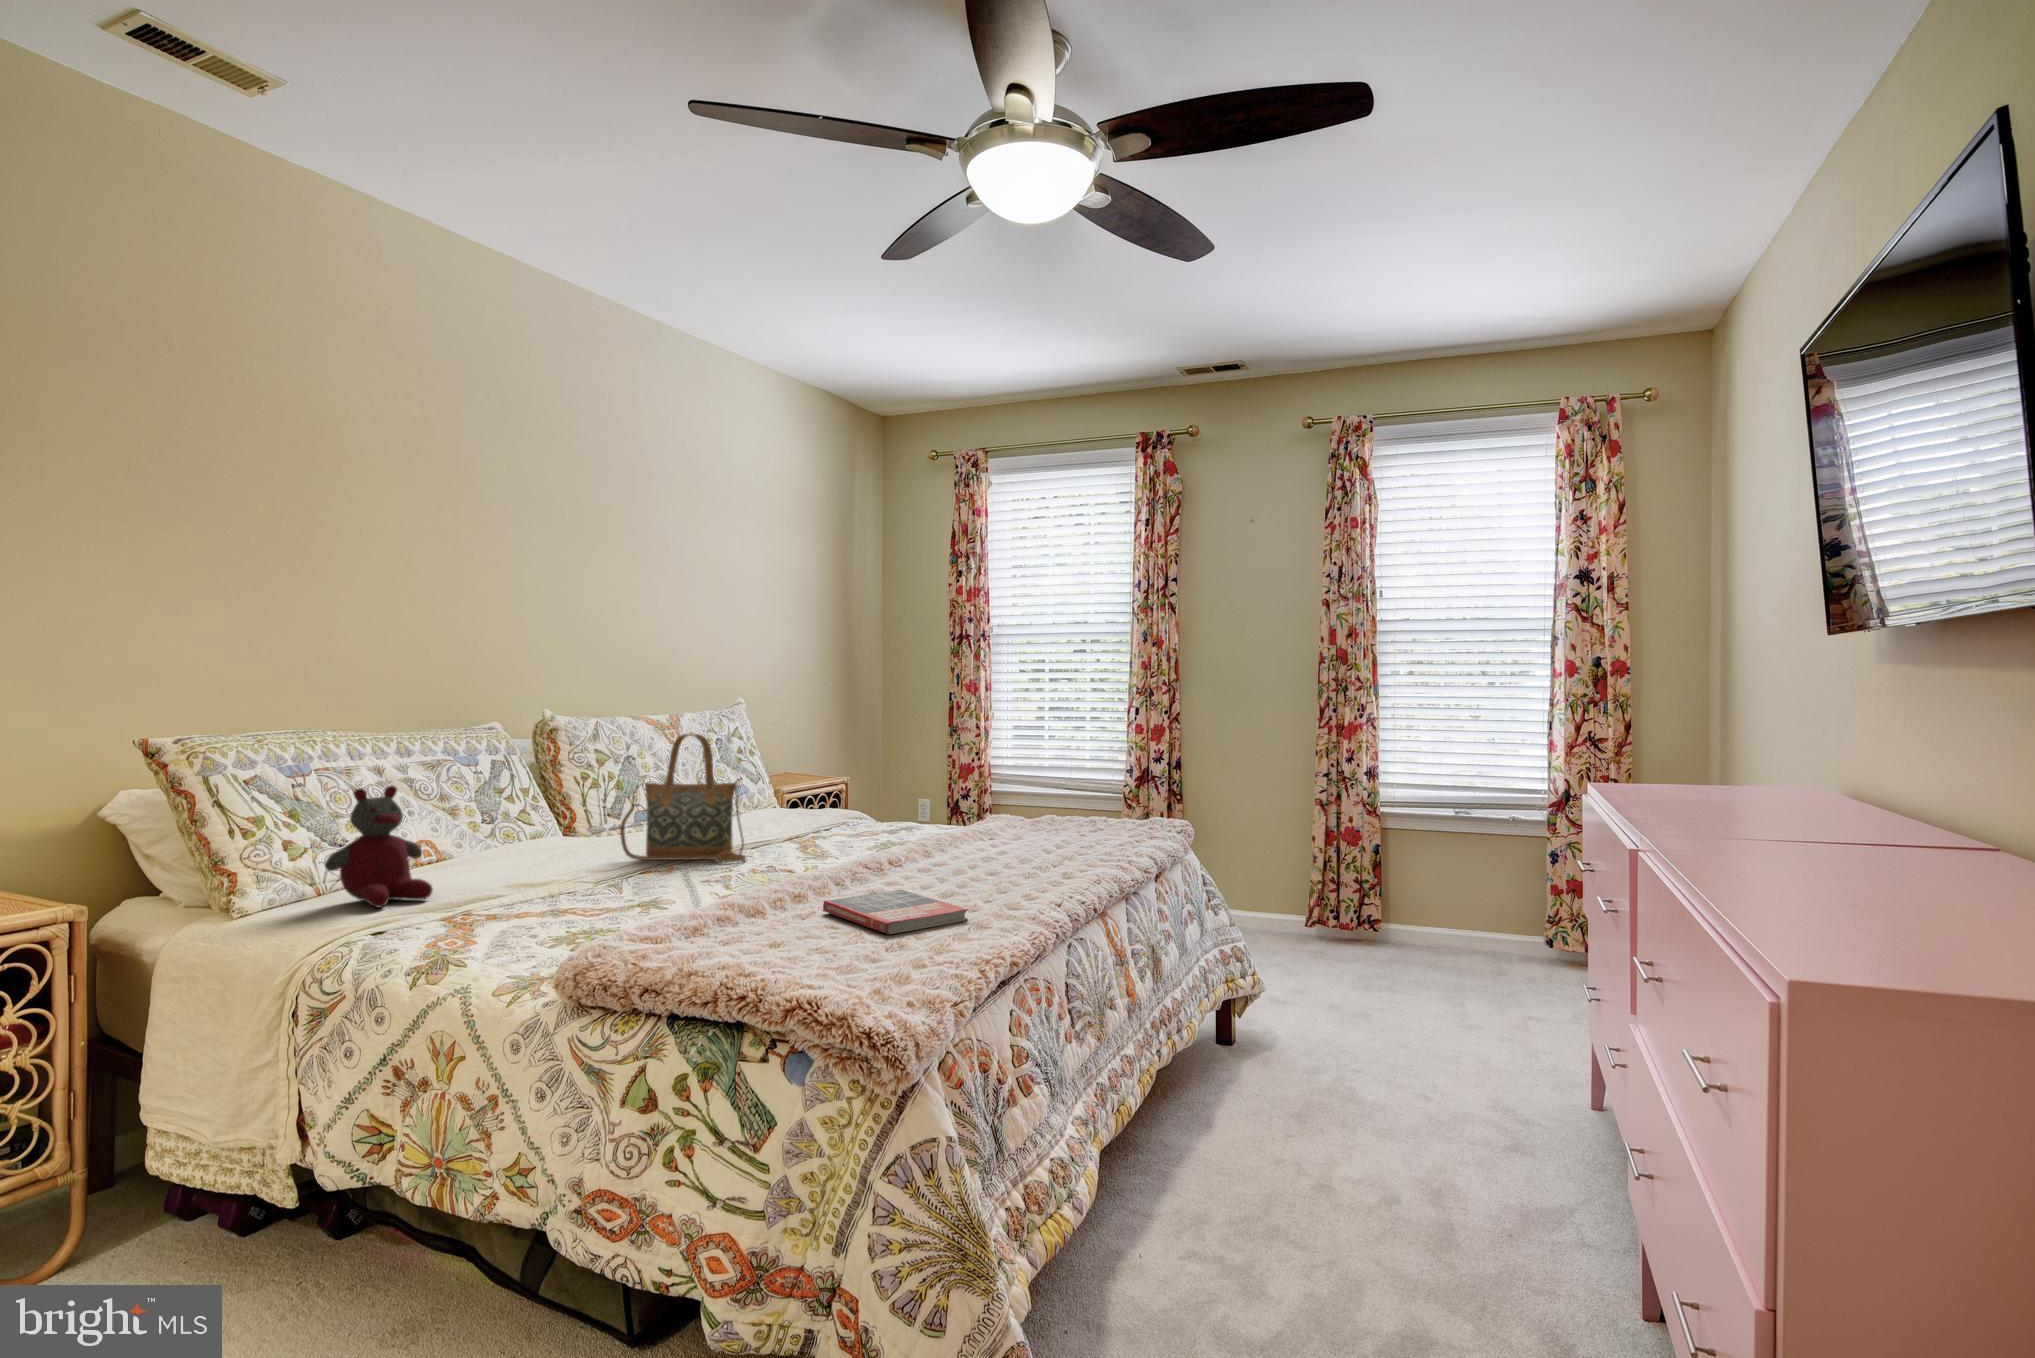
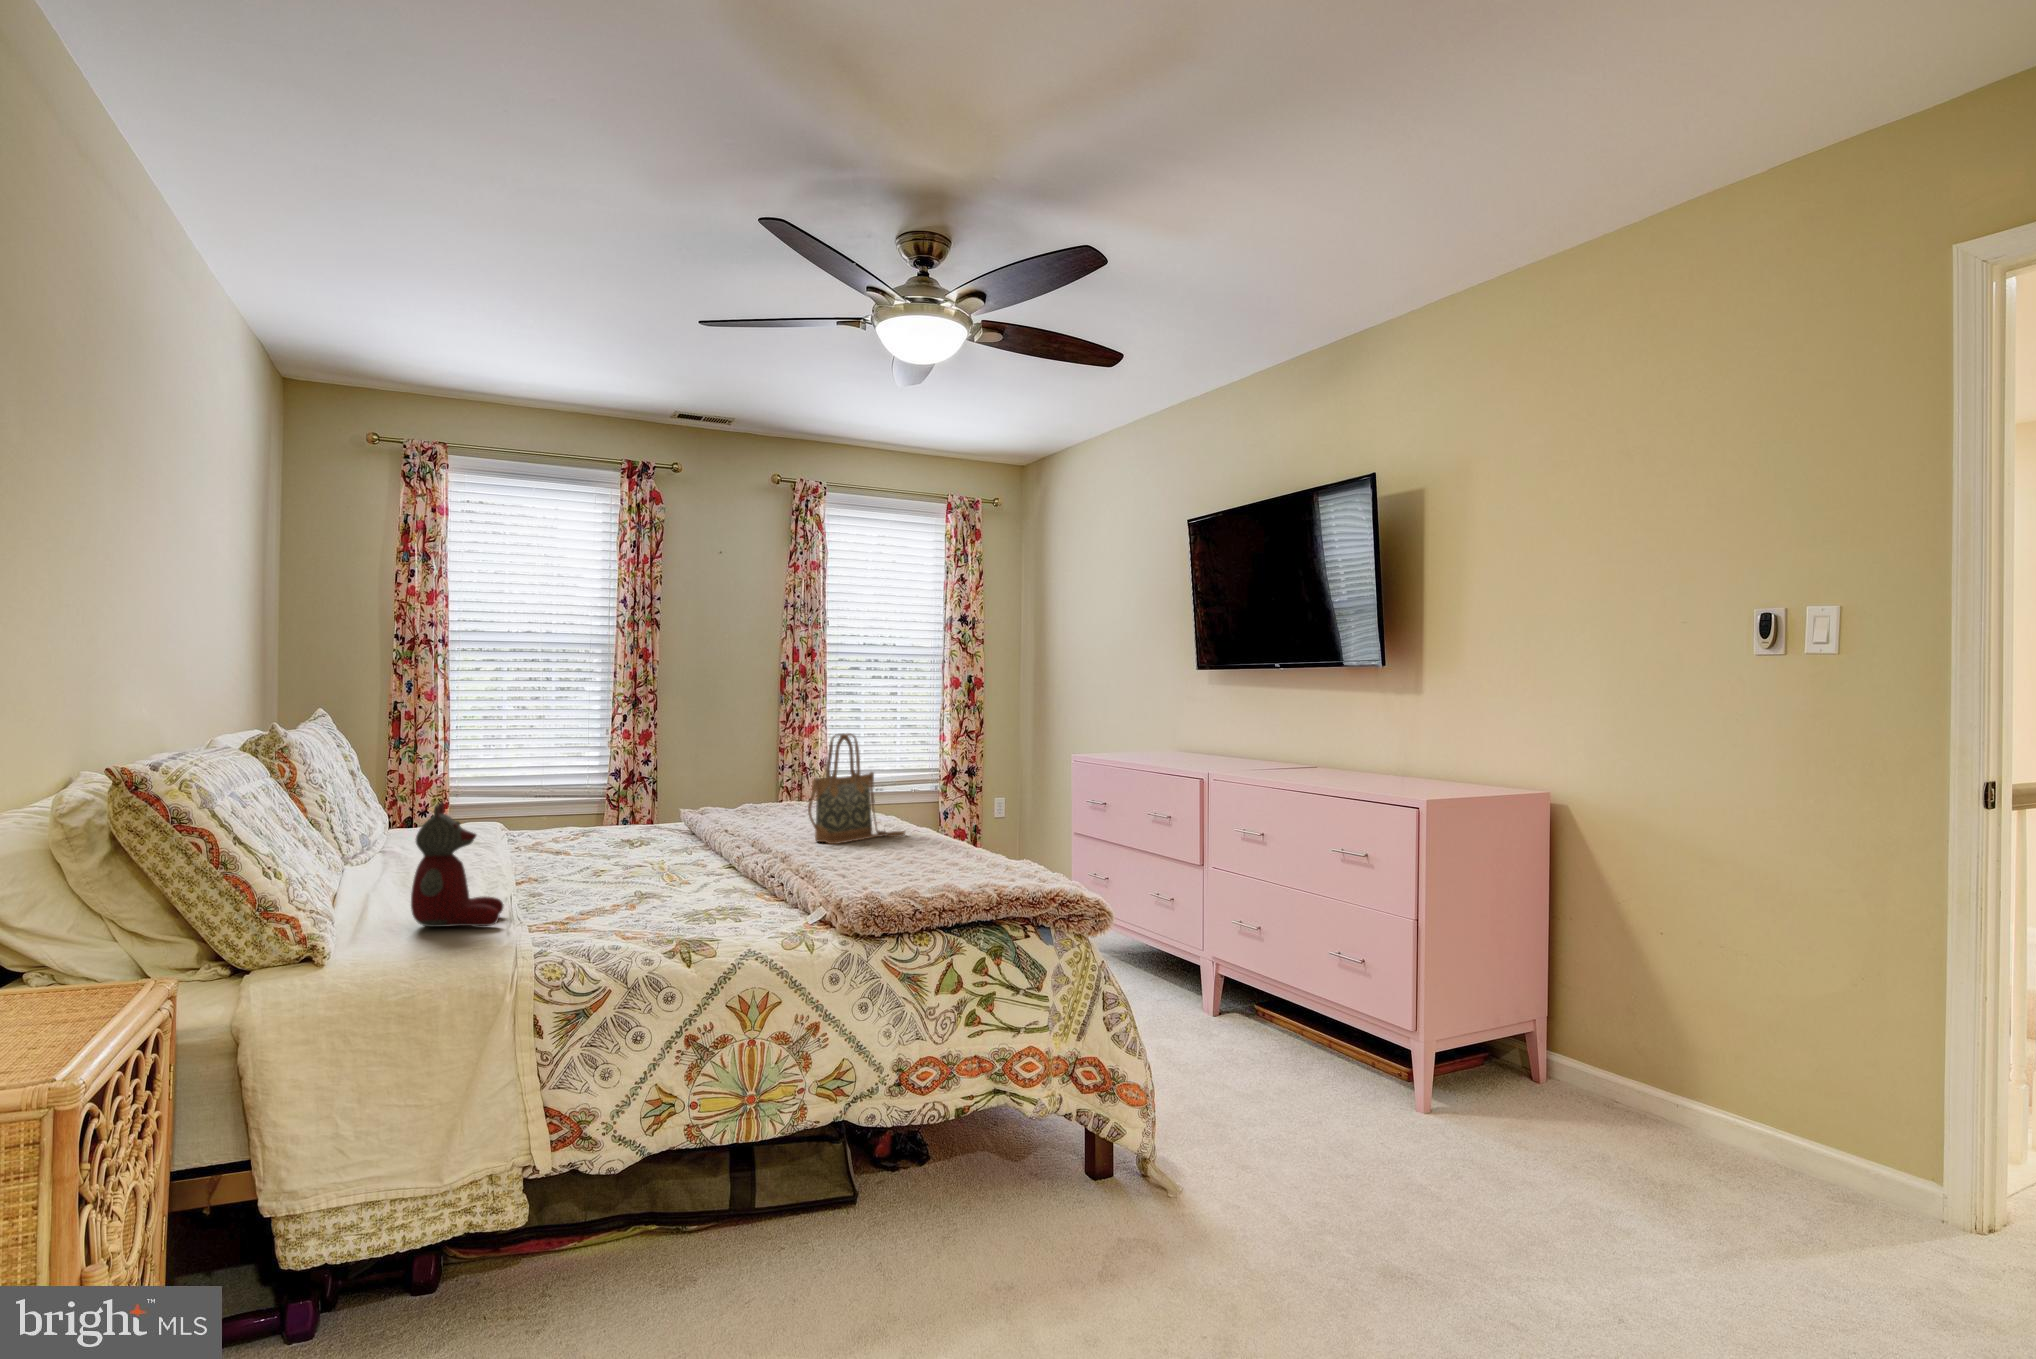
handbag: present [620,734,746,862] -> present [808,733,905,844]
book: present [823,890,968,934] -> none [863,846,957,866]

